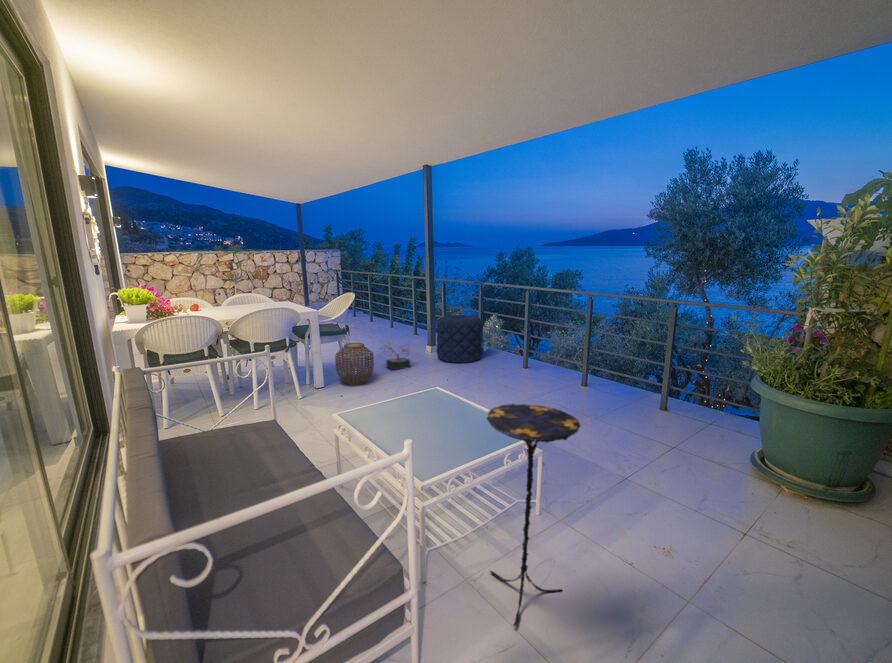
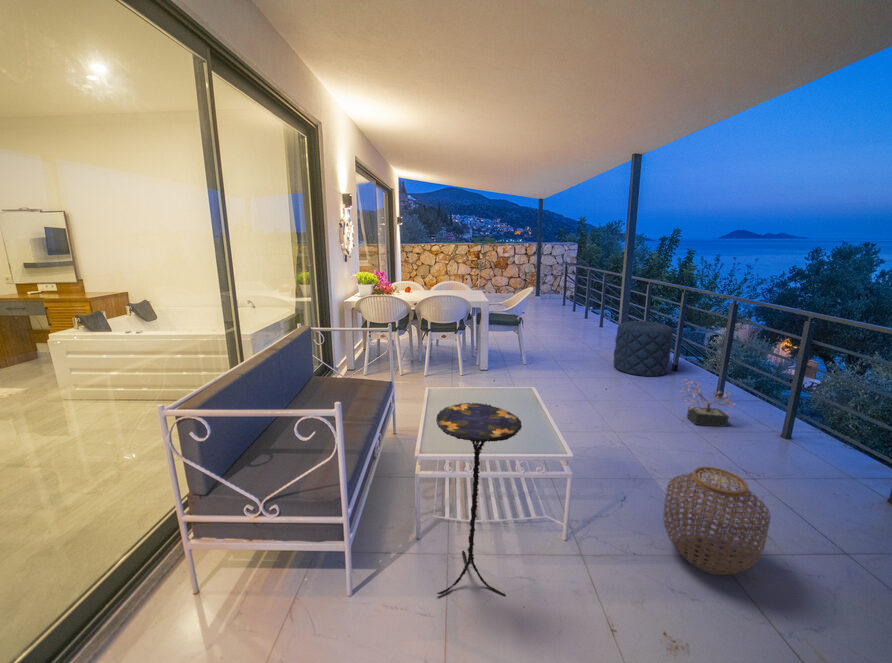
decorative plant: present [381,341,410,370] -> present [679,381,736,427]
woven basket: present [335,343,374,385] -> present [663,467,770,575]

